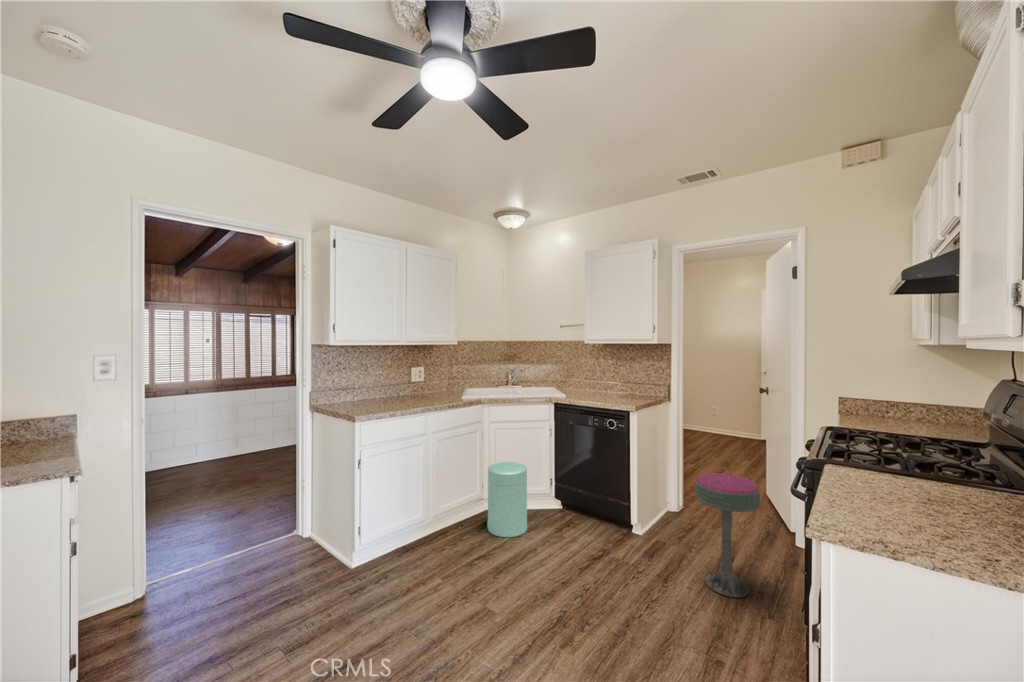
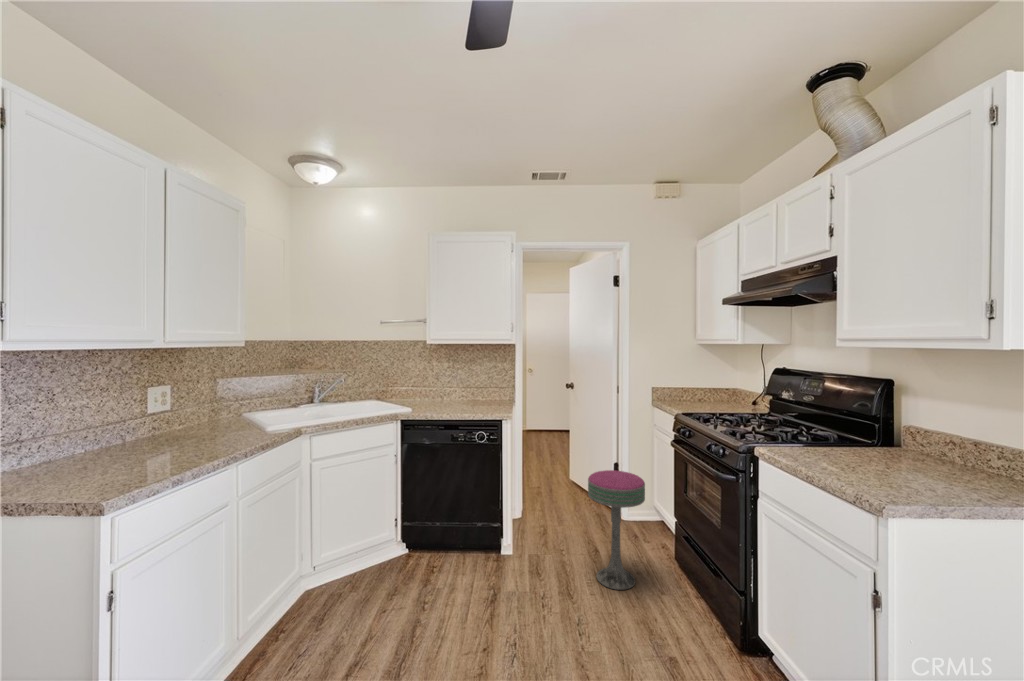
trash can: present [483,462,527,537] -> none [315,510,387,624]

